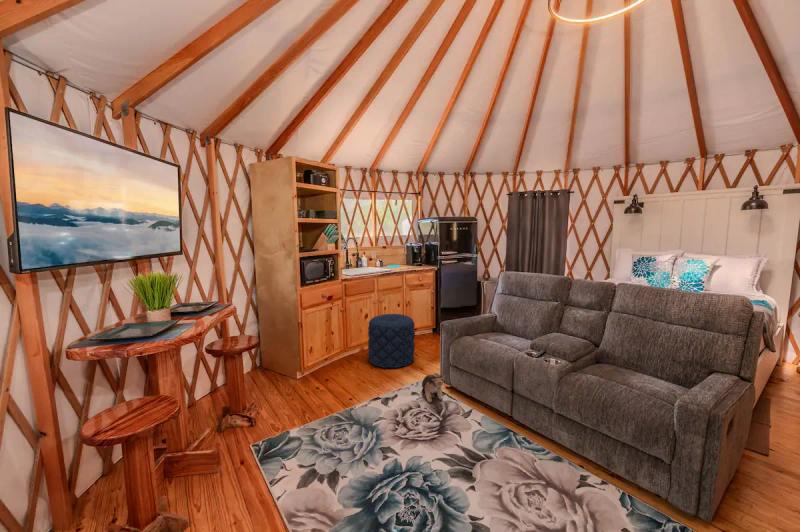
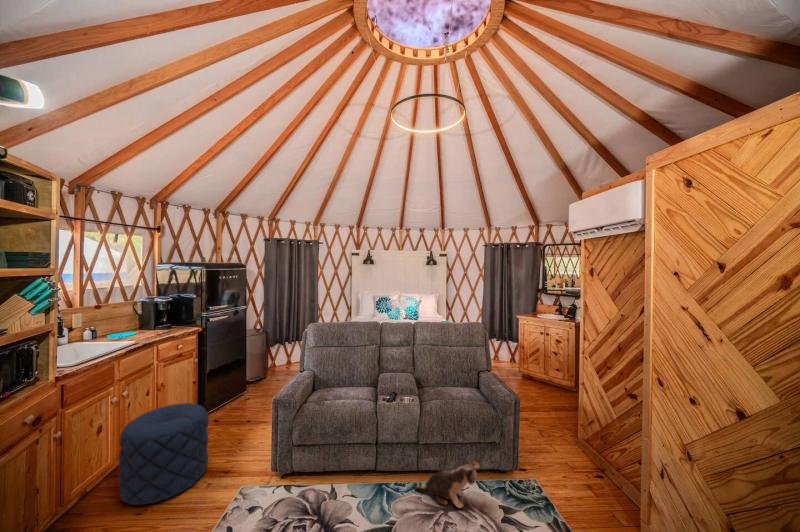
plush toy: present [422,373,445,402] -> present [414,462,480,508]

